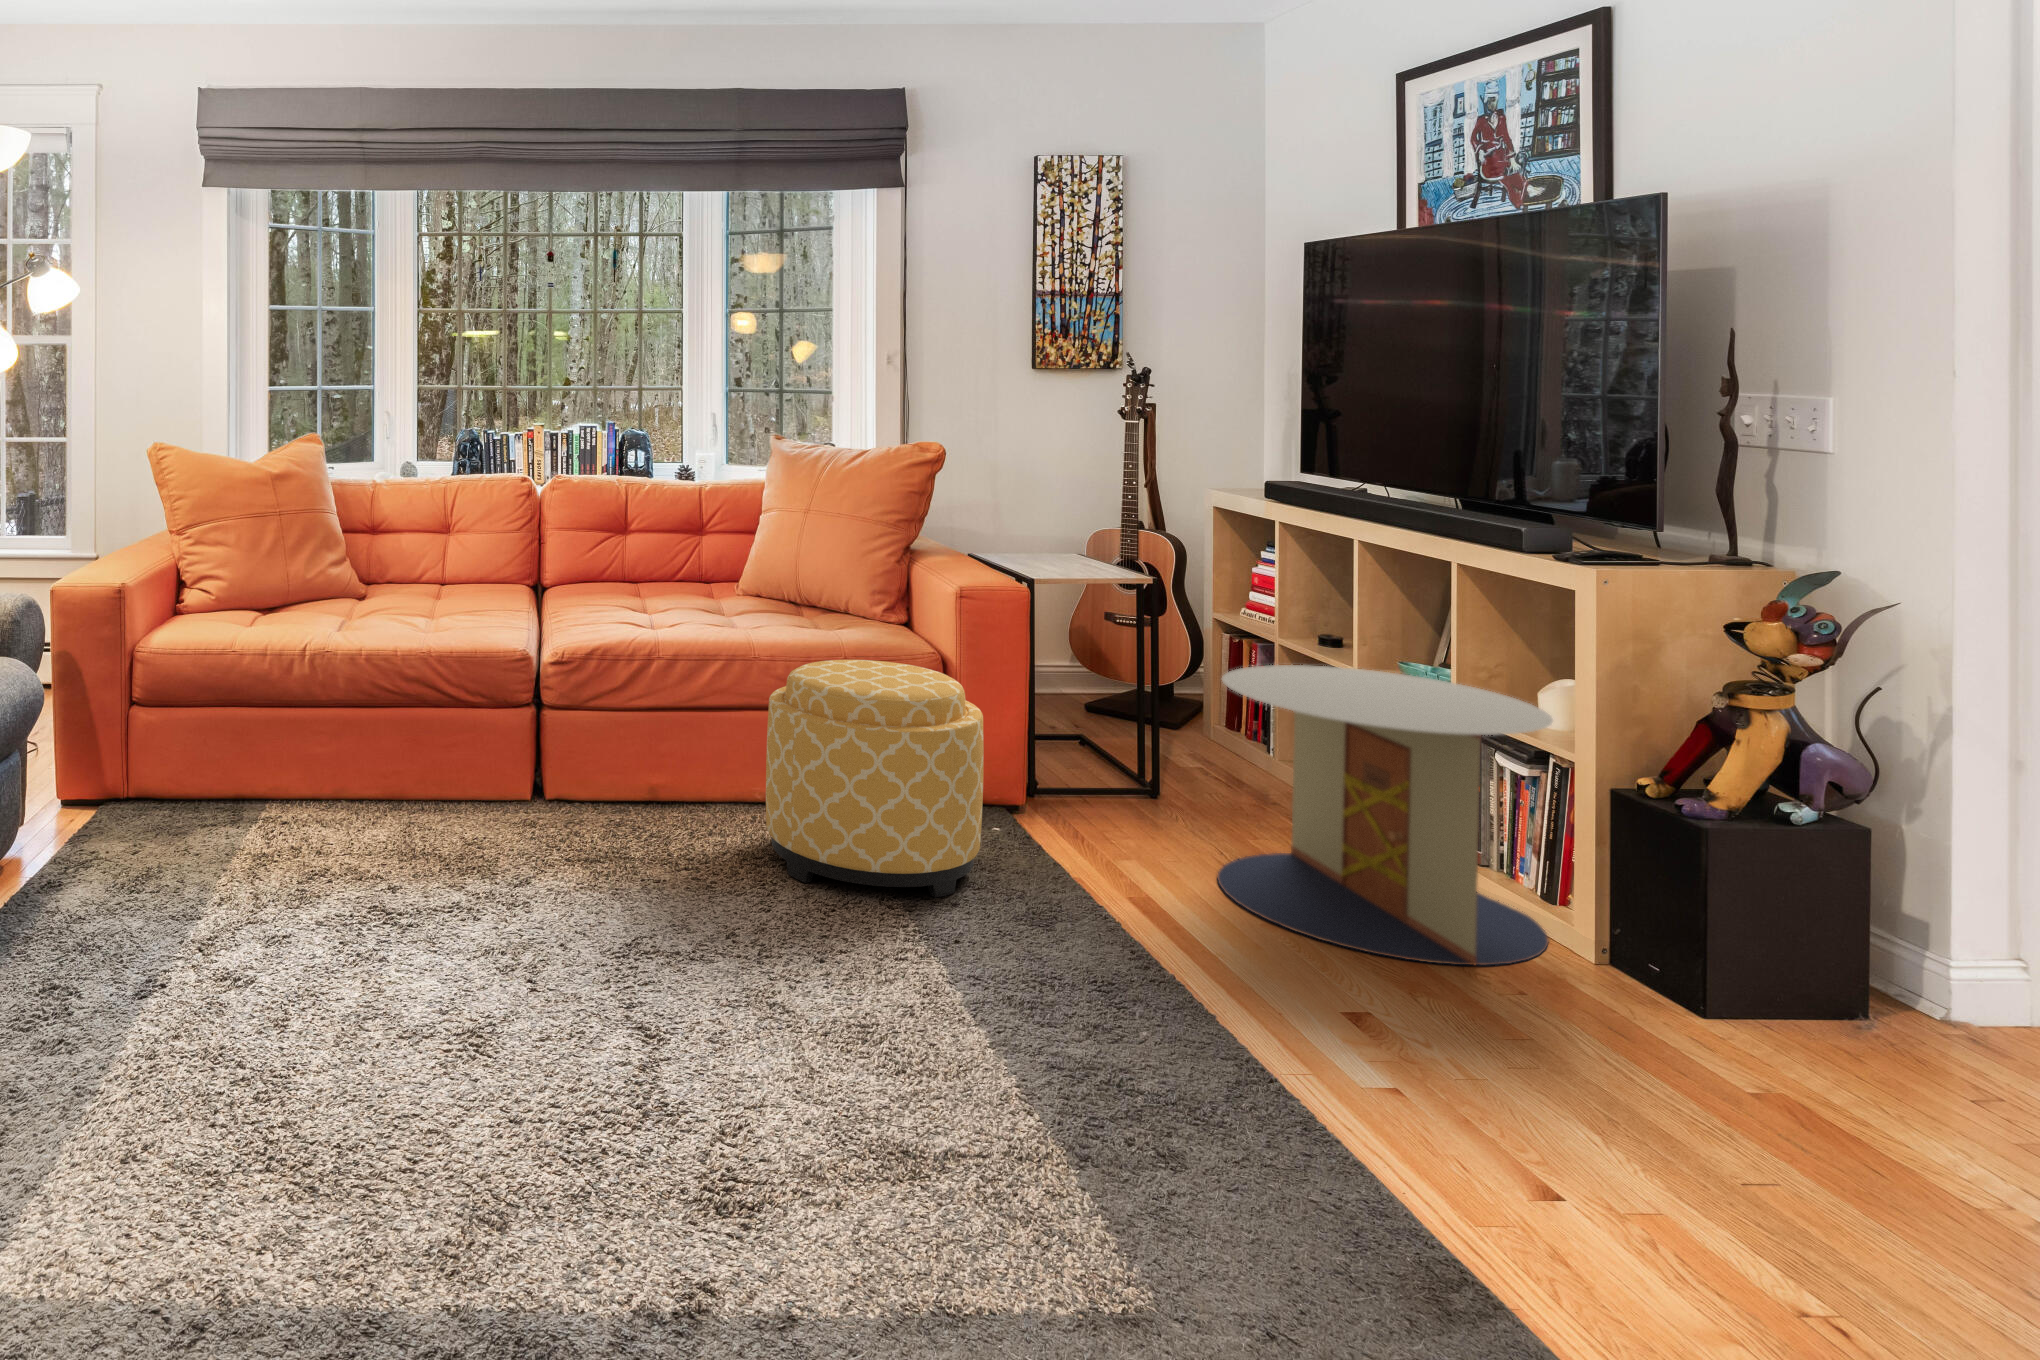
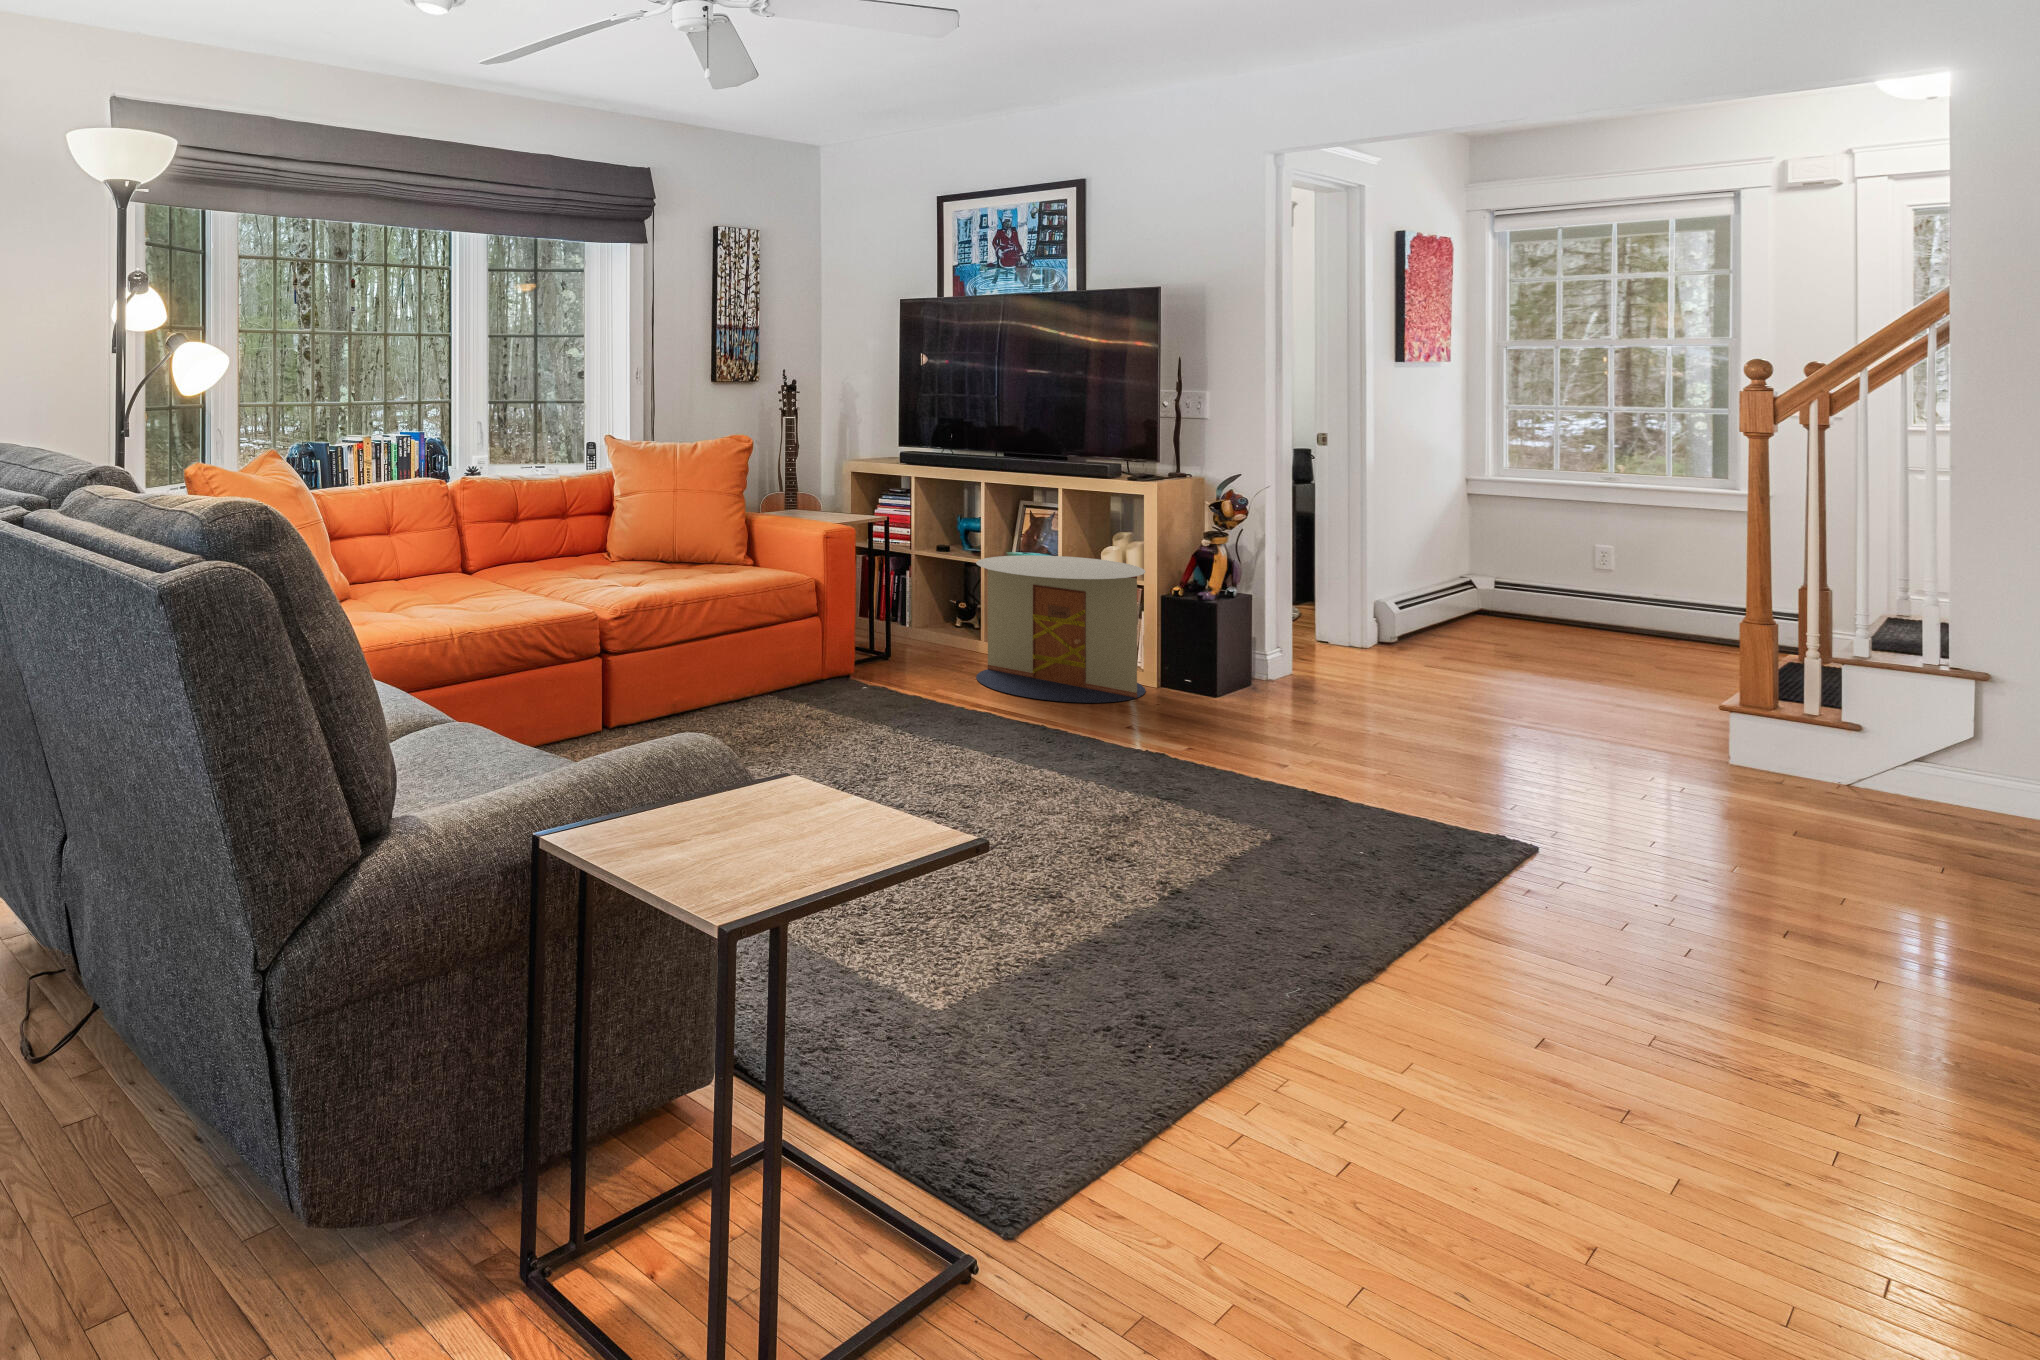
ottoman: present [766,660,984,898] -> none [773,587,915,735]

